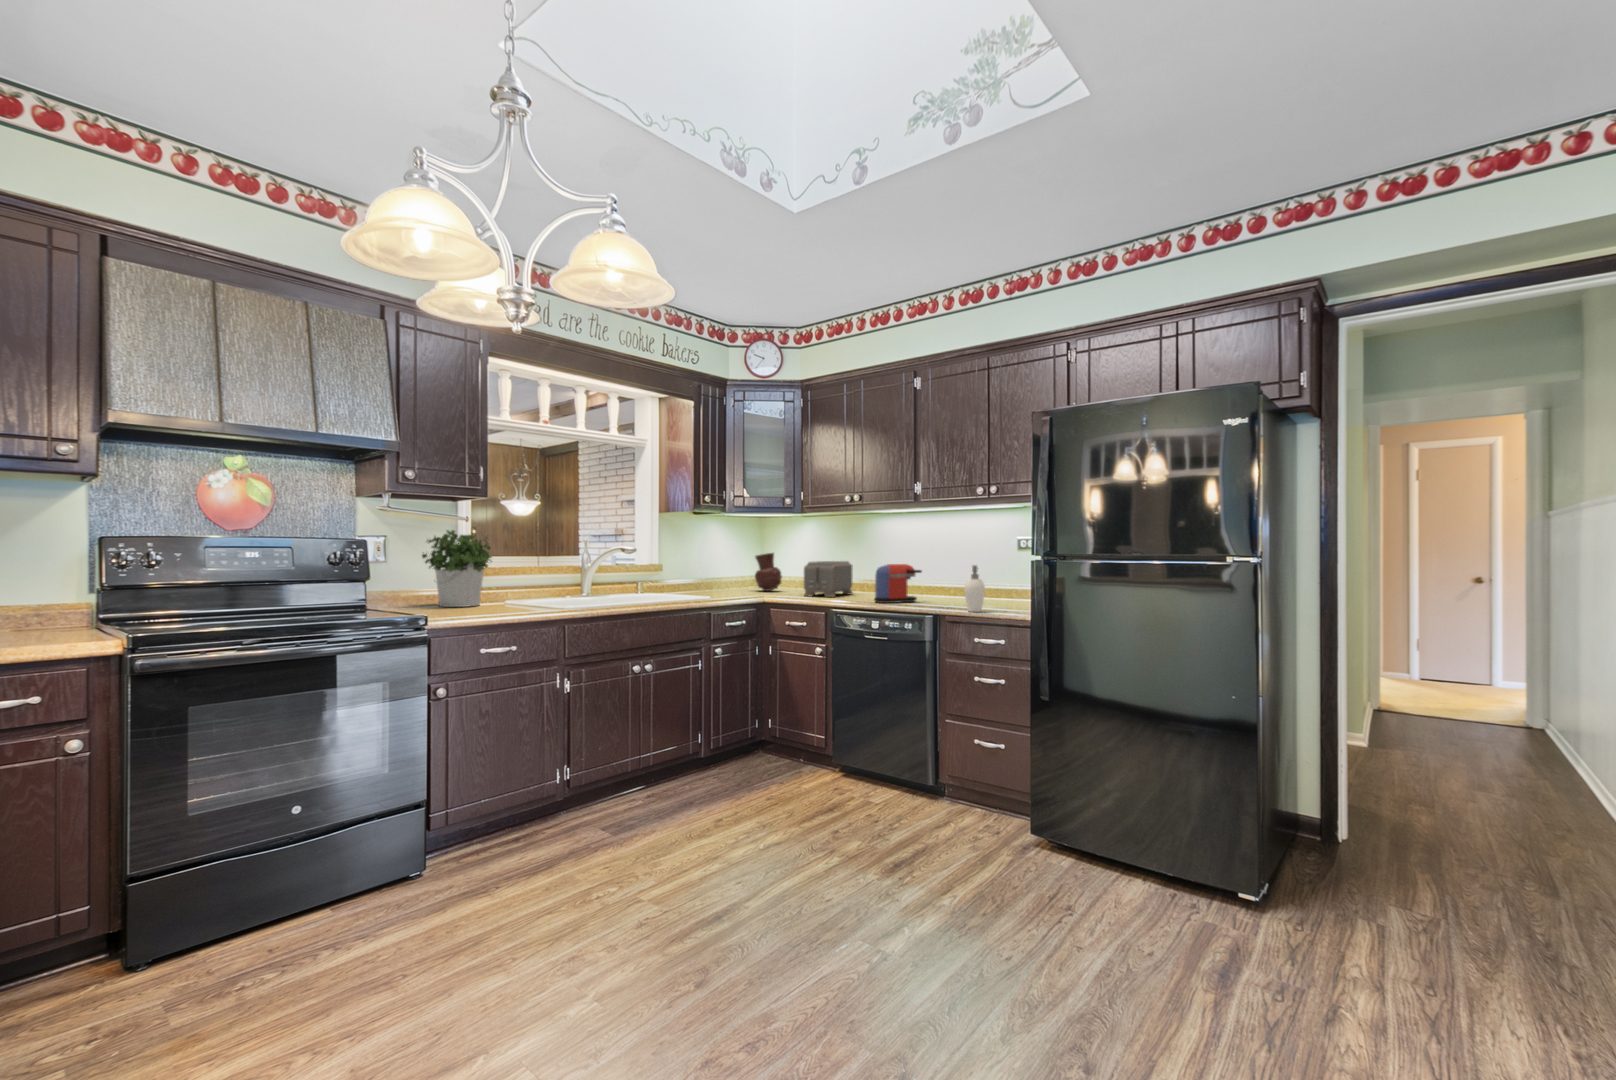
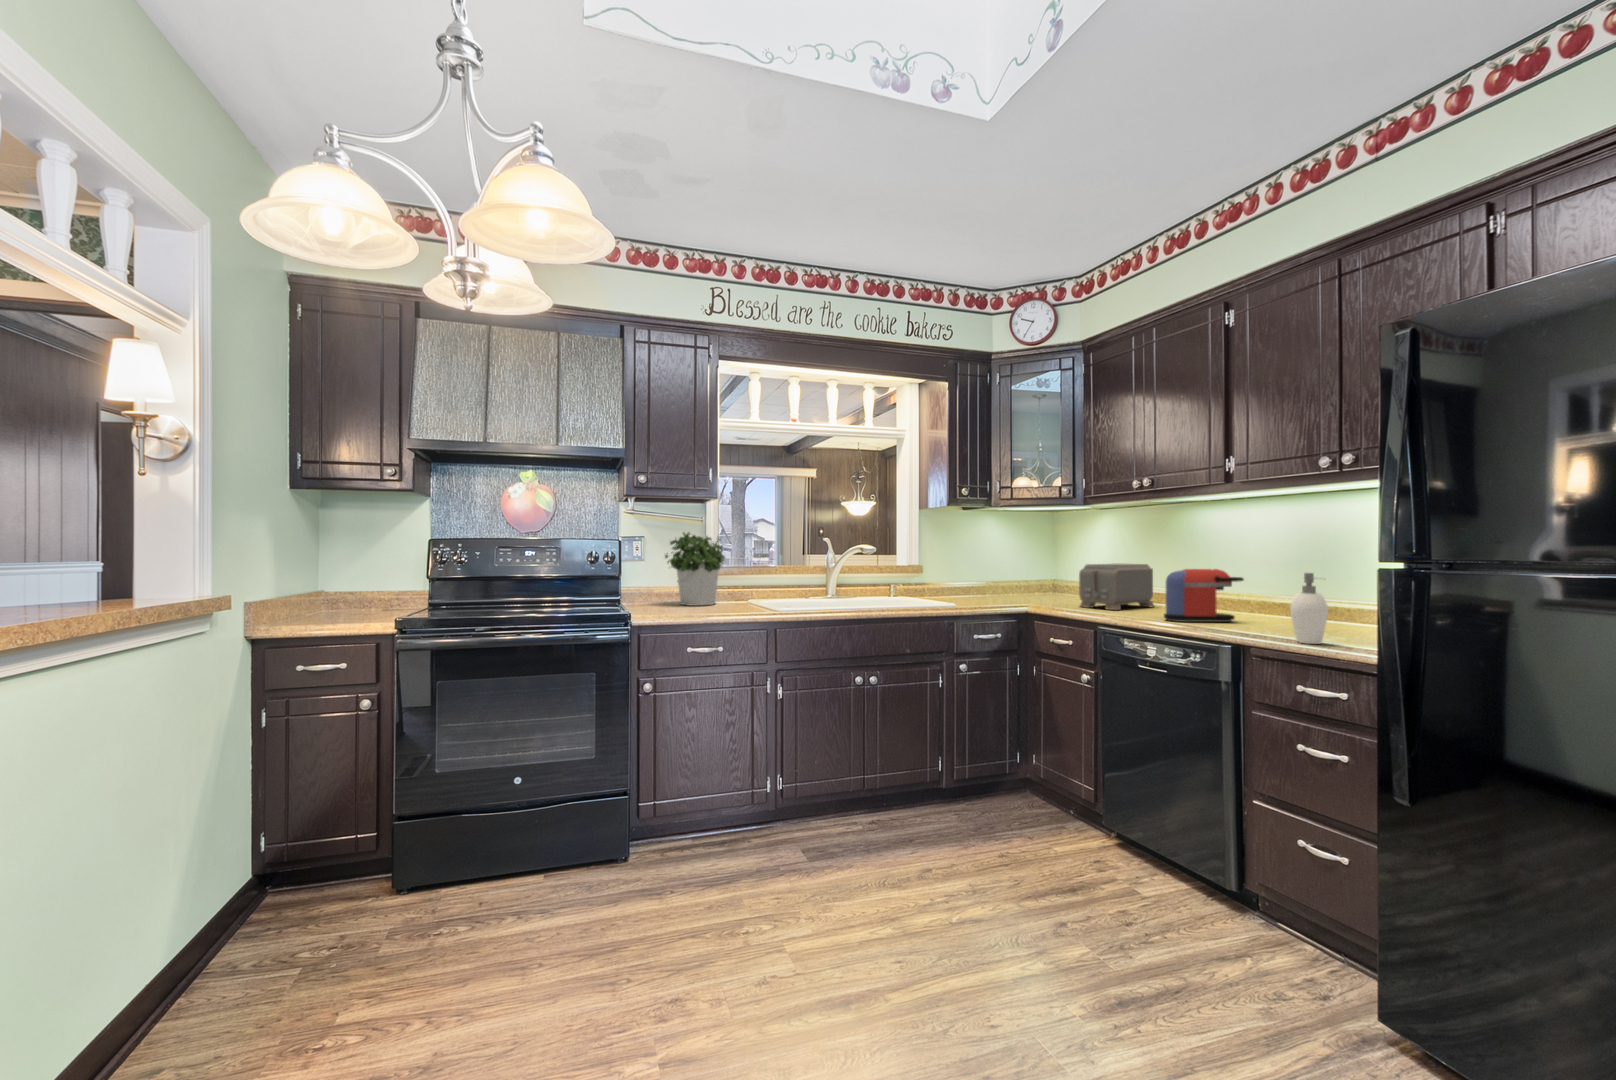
vase: present [755,553,782,591] -> none [1029,553,1063,599]

